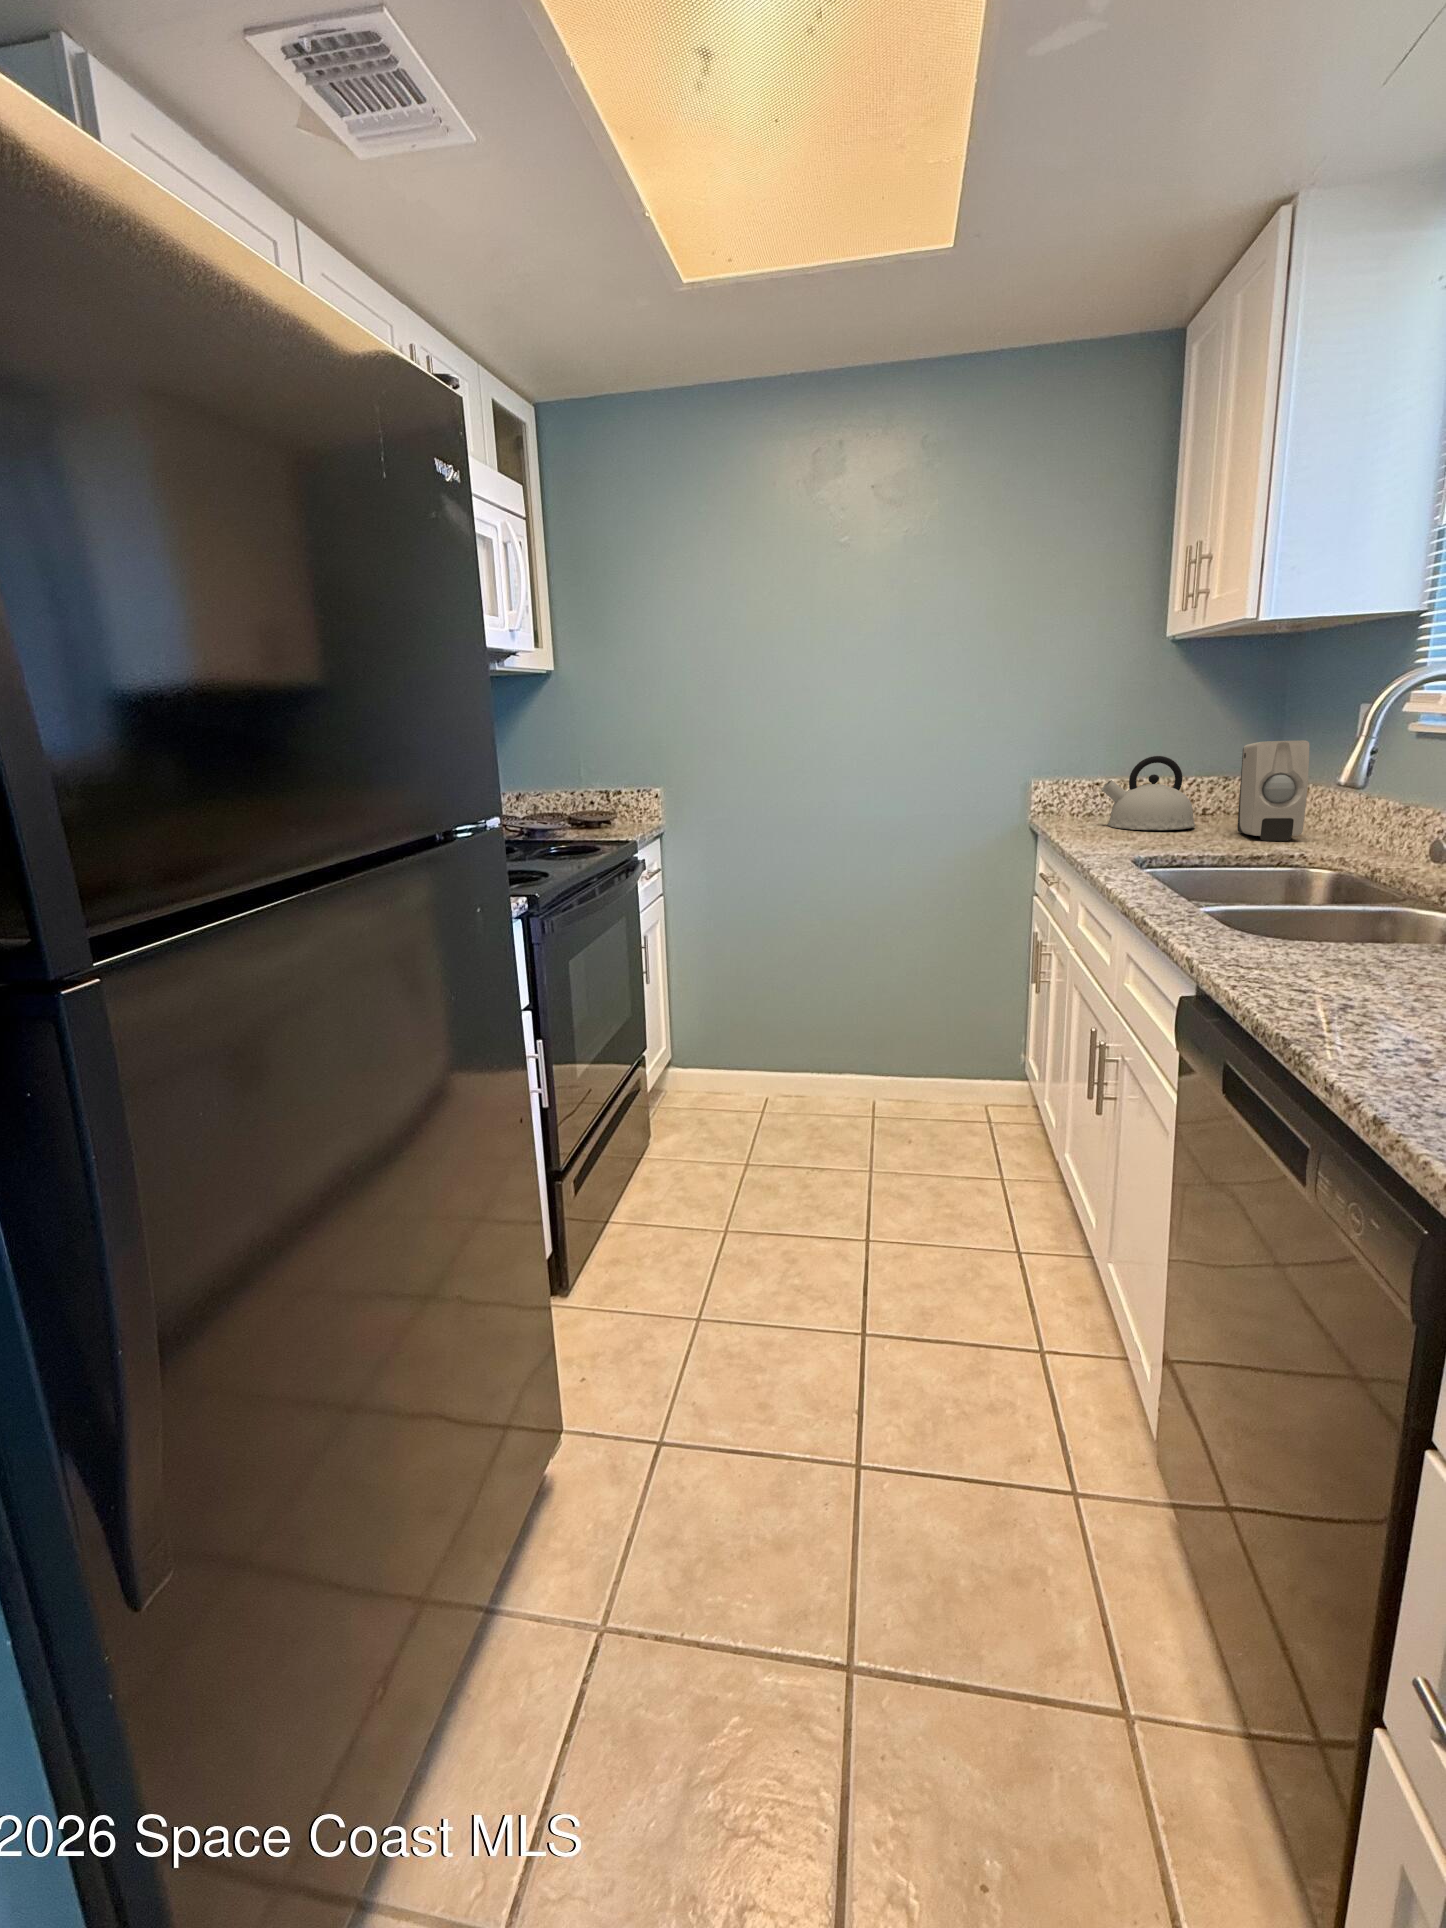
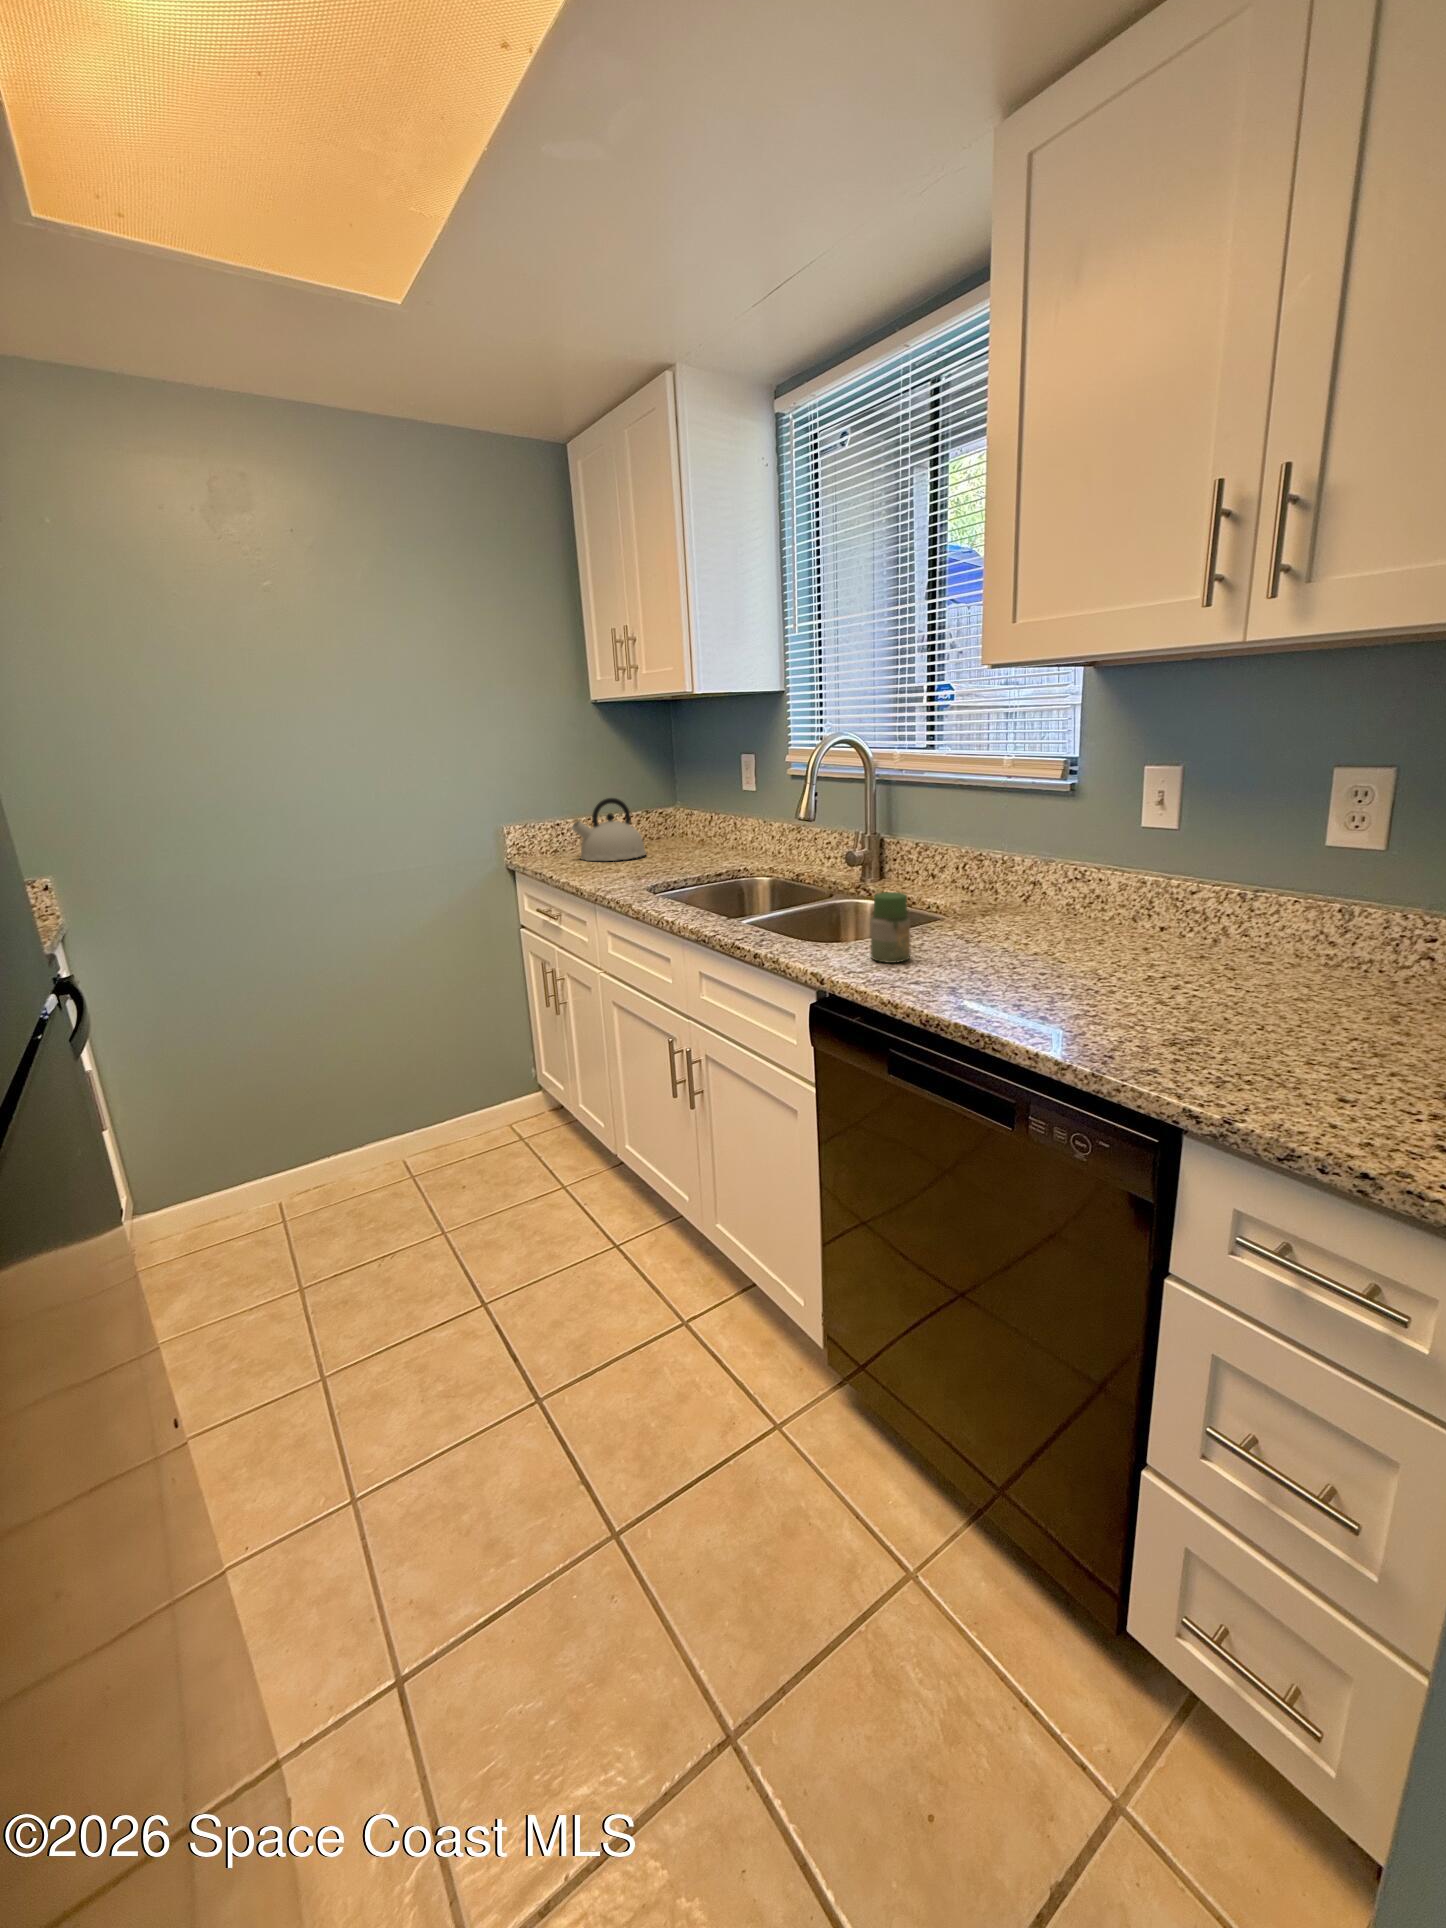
soap dispenser: present [1237,740,1310,841] -> none [671,782,726,860]
jar: none [1298,880,1369,979] -> present [870,892,910,963]

